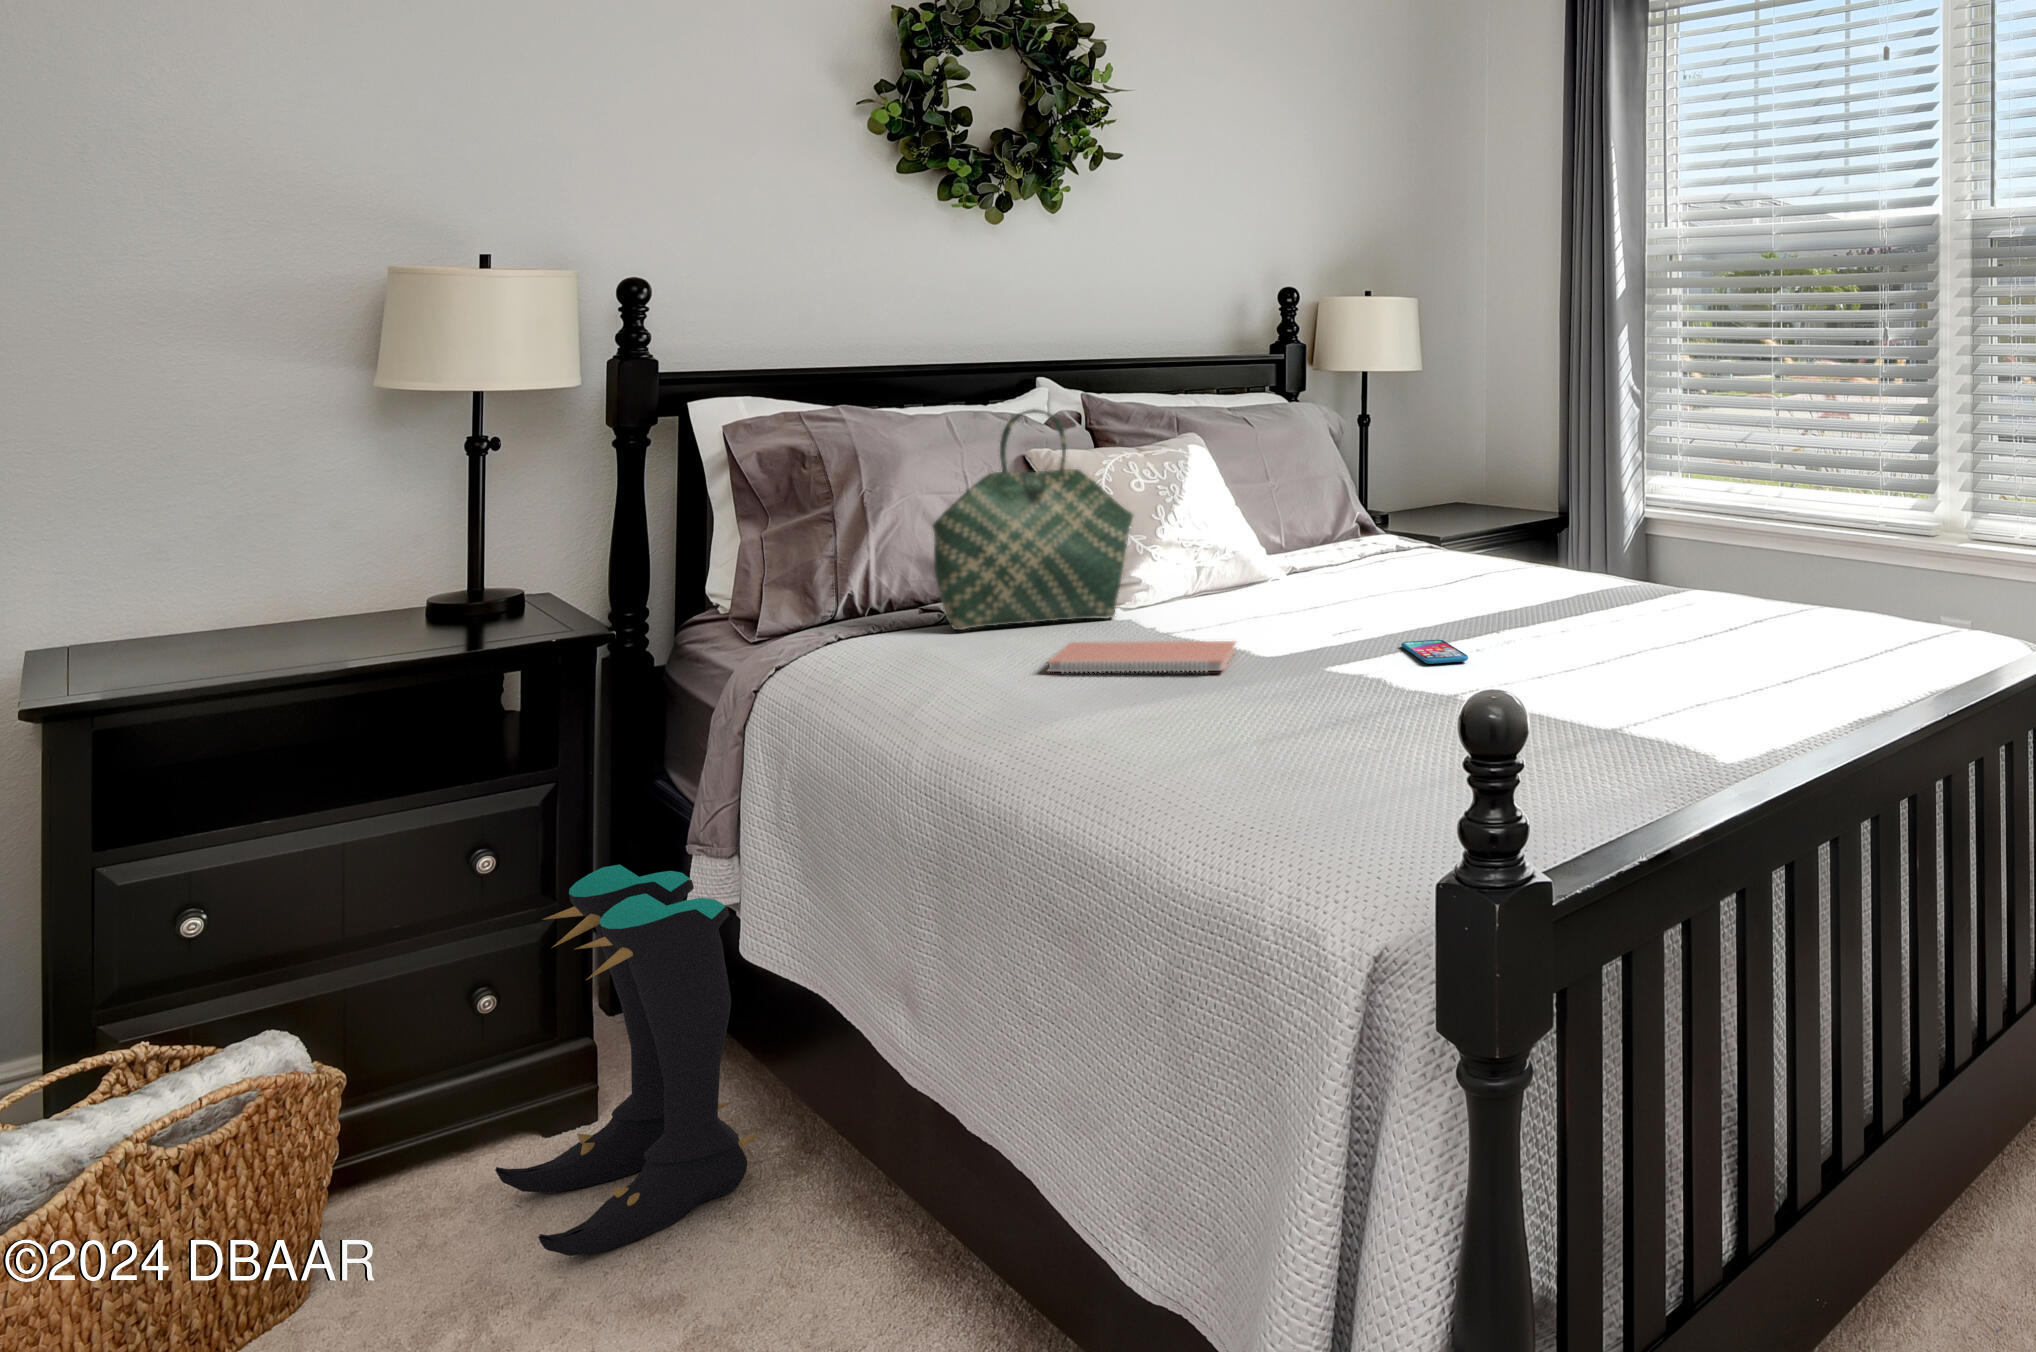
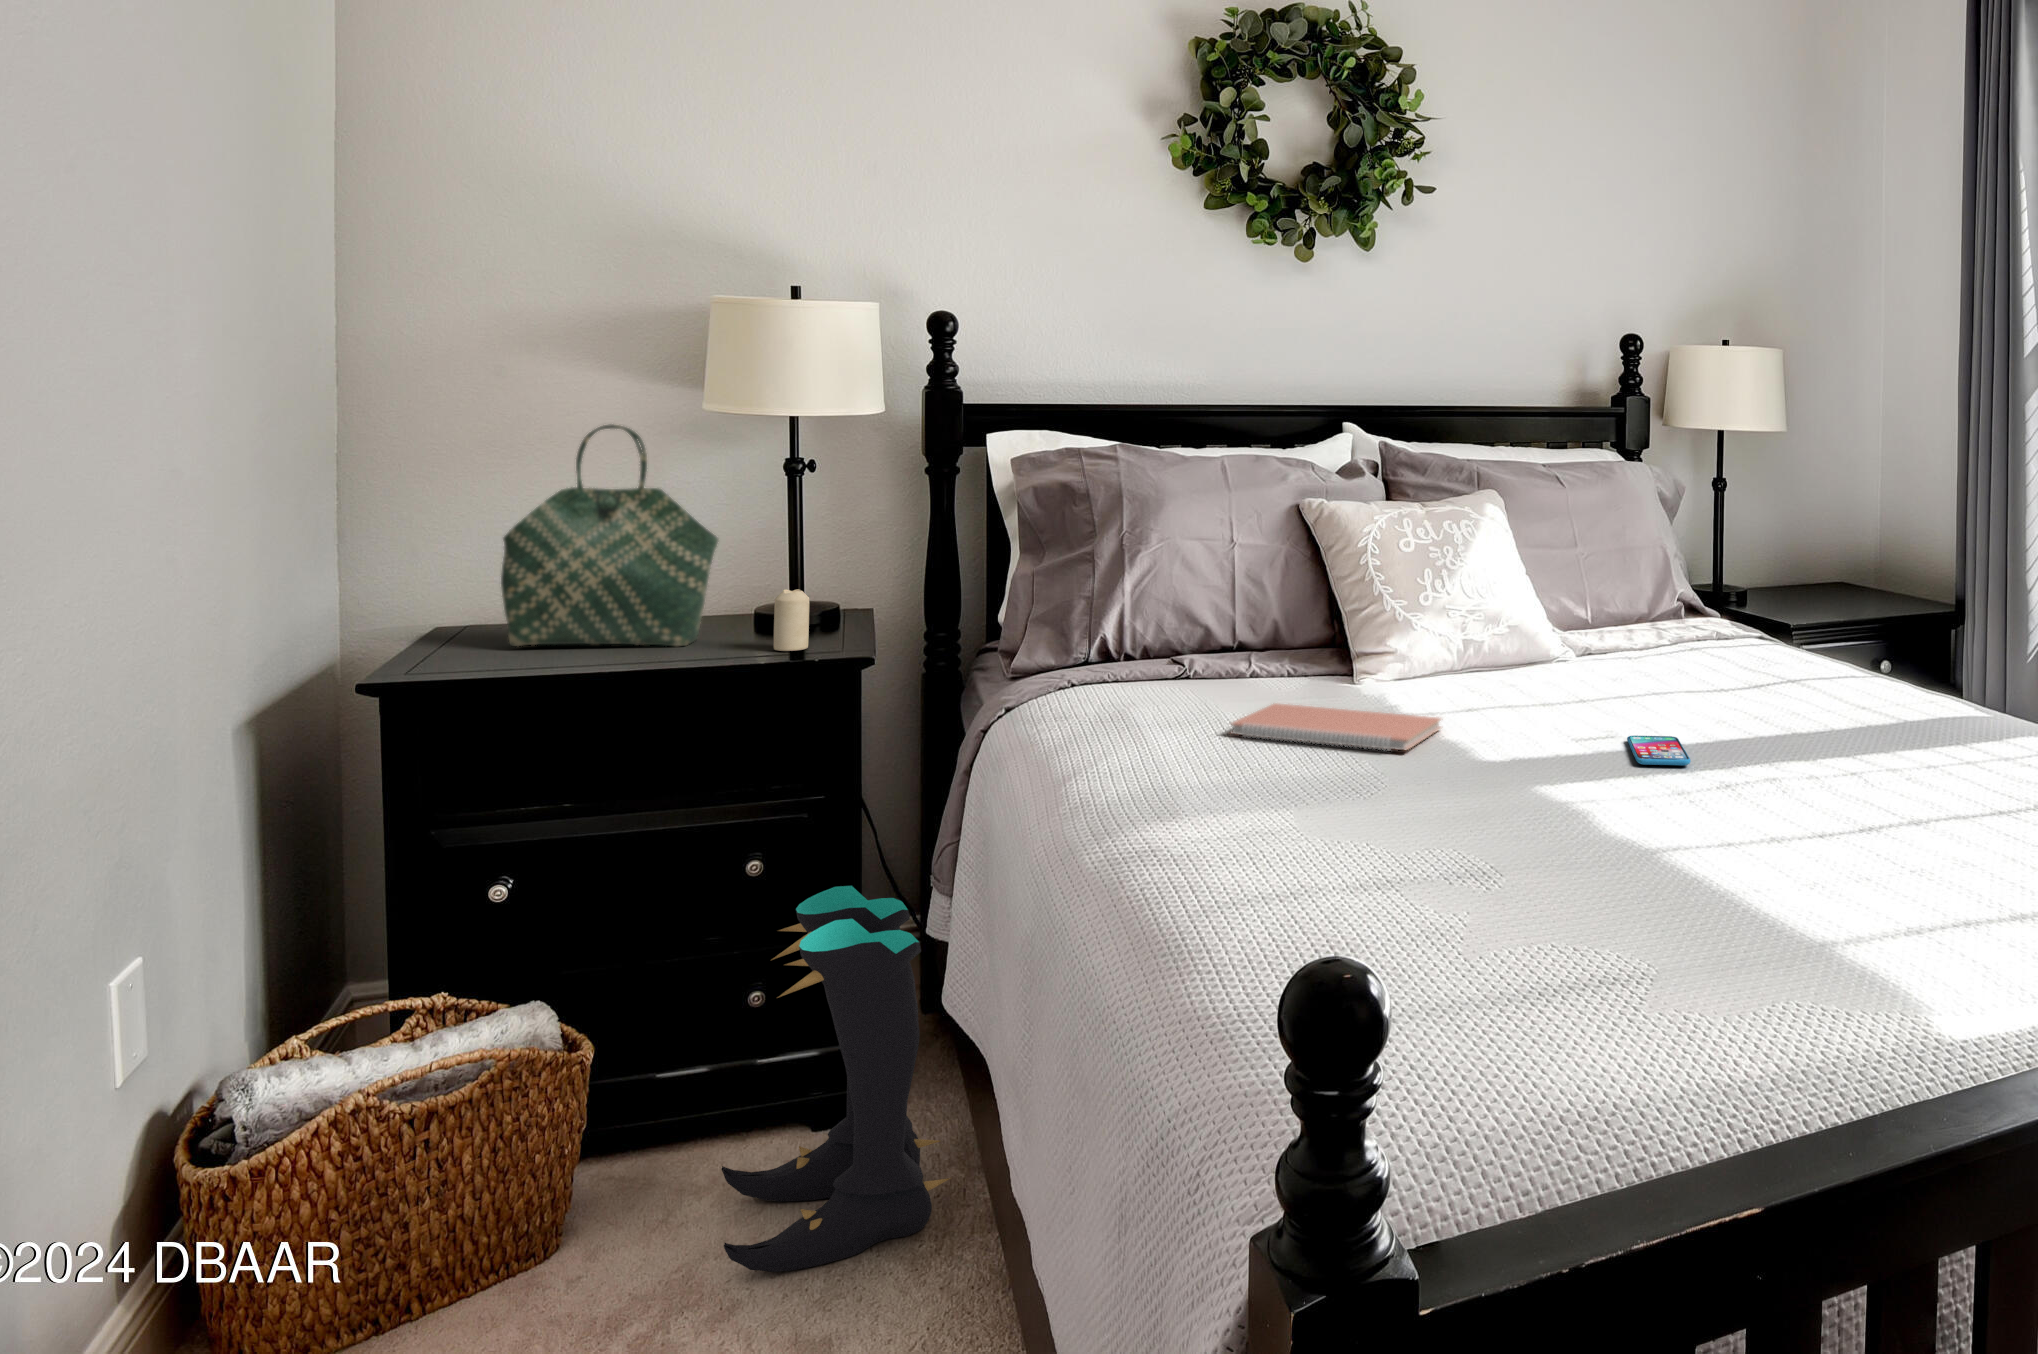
tote bag: present [933,409,1134,630] -> present [501,424,718,646]
candle: none [491,570,531,635] -> present [774,589,810,651]

